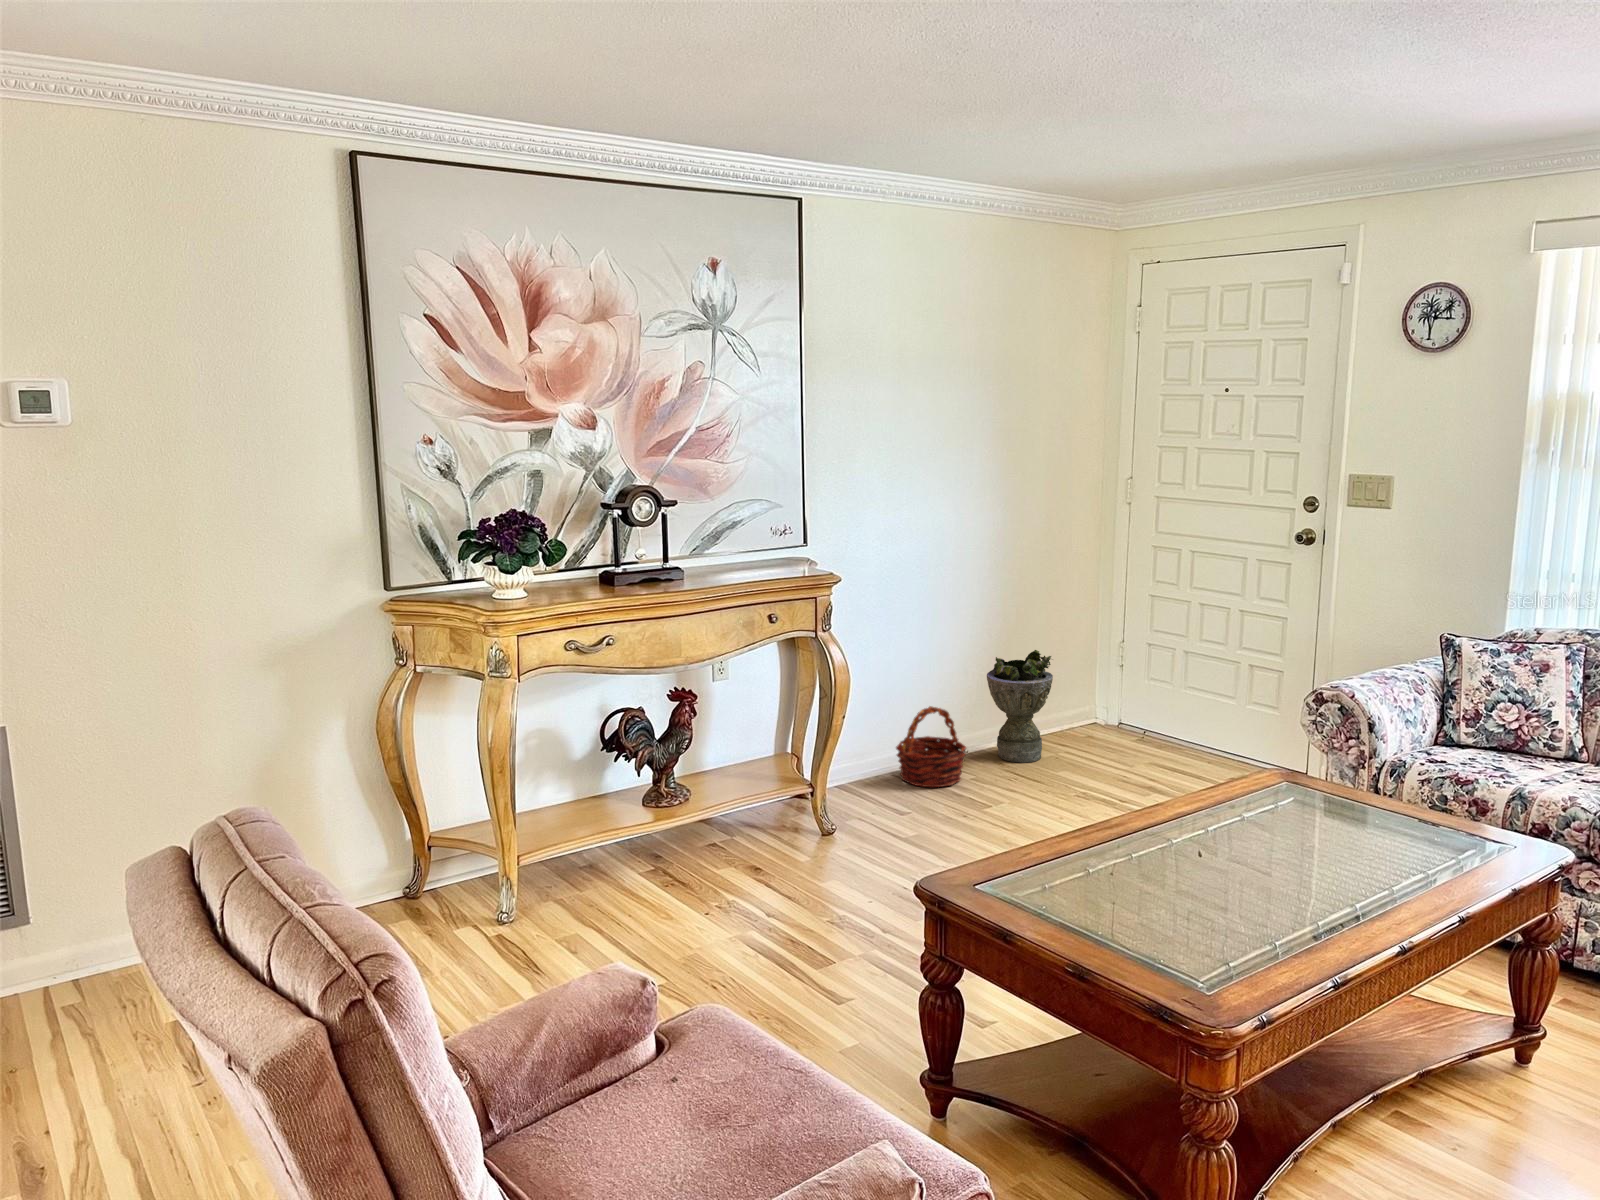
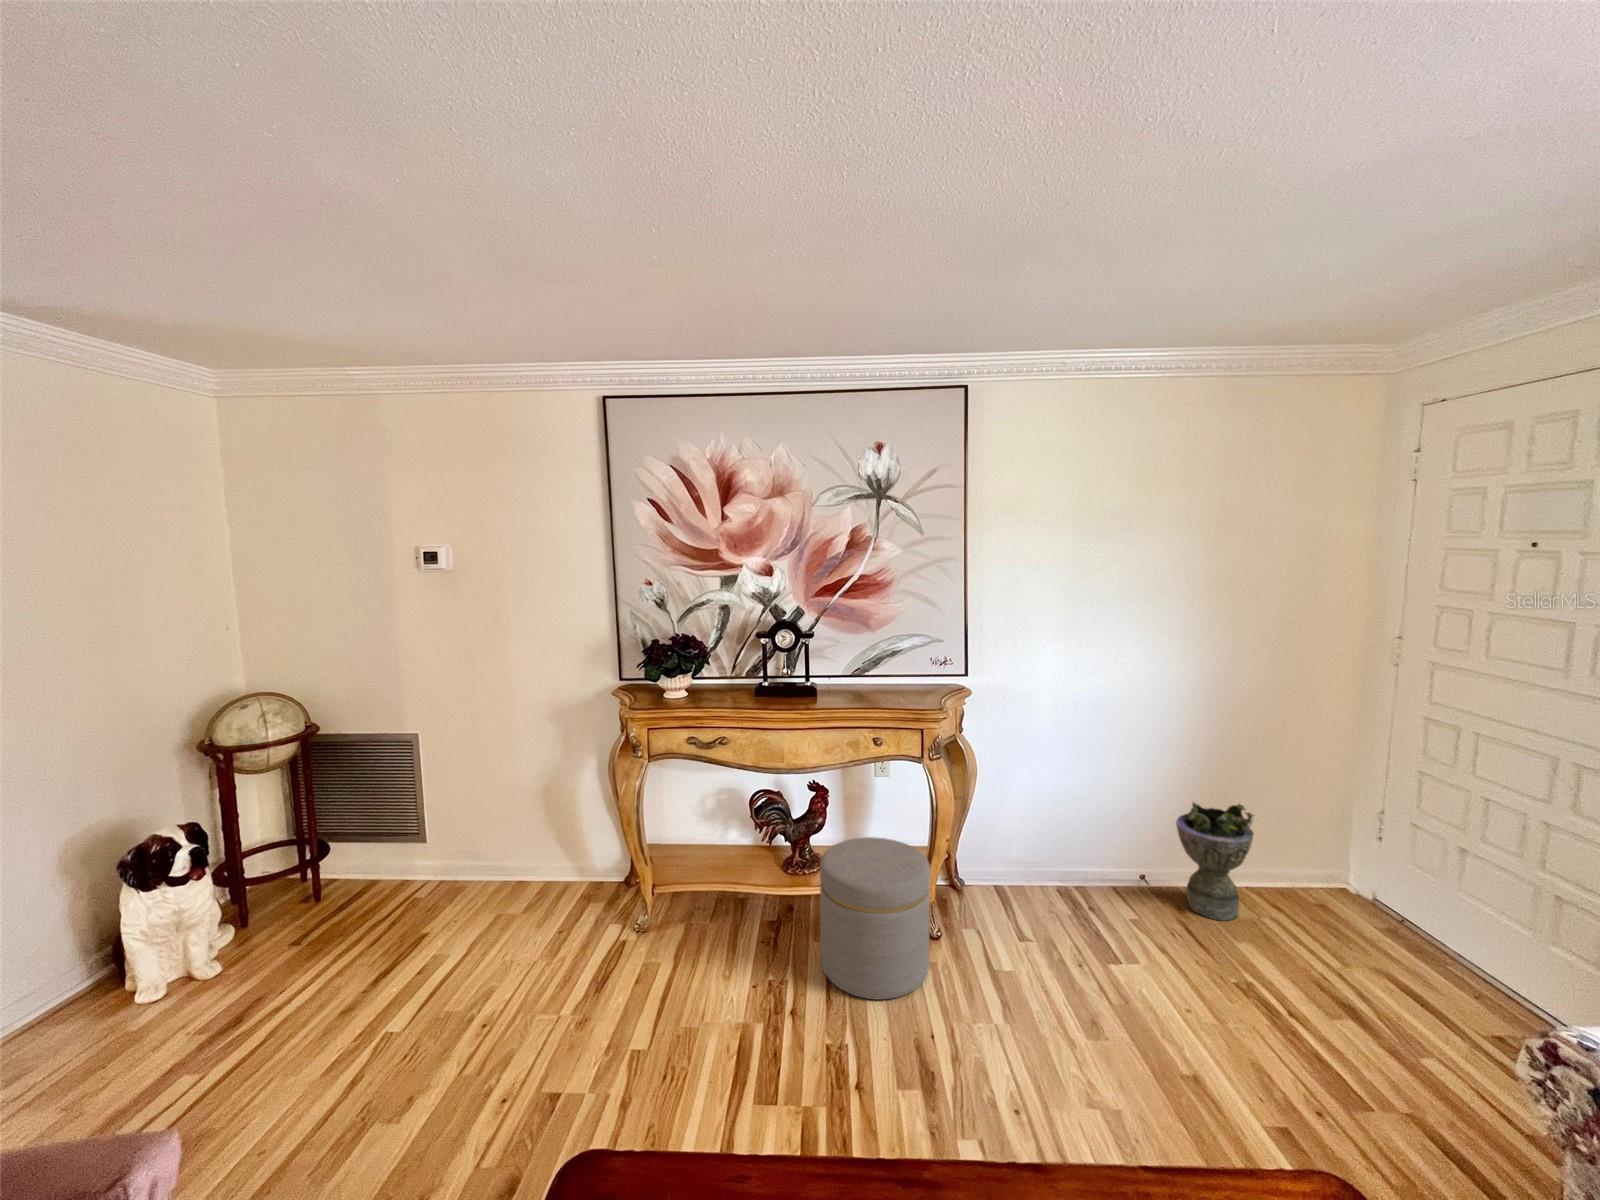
basket: present [896,706,966,787] -> none [1055,838,1128,922]
ottoman: none [735,731,859,889] -> present [820,837,930,999]

